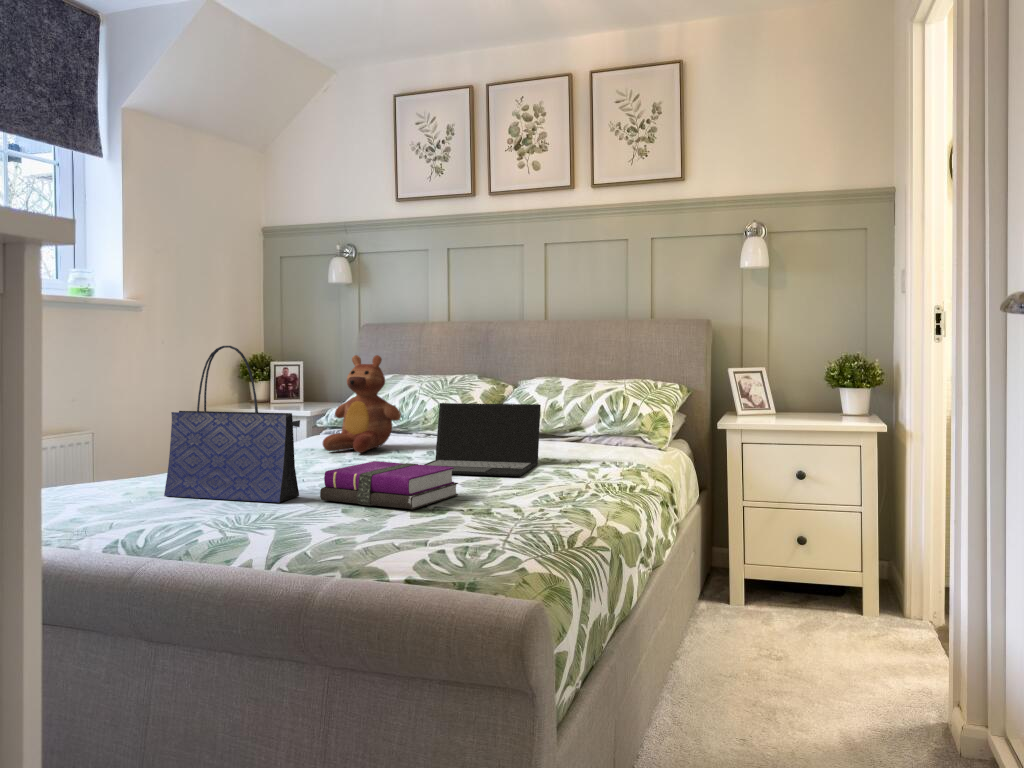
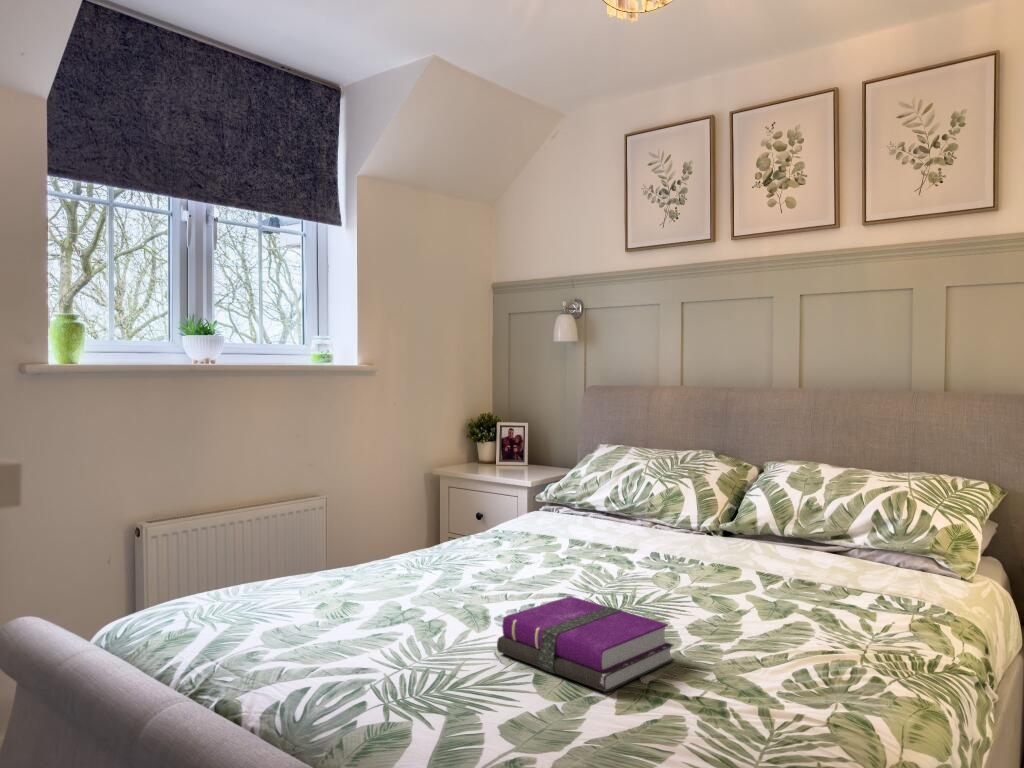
tote bag: present [164,346,300,502] -> none [333,451,477,651]
teddy bear: present [323,355,401,453] -> none [530,435,620,552]
laptop: present [424,403,541,476] -> none [619,504,792,624]

